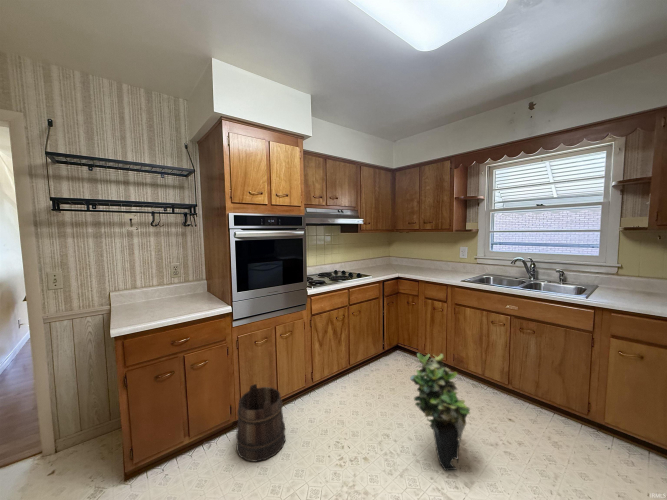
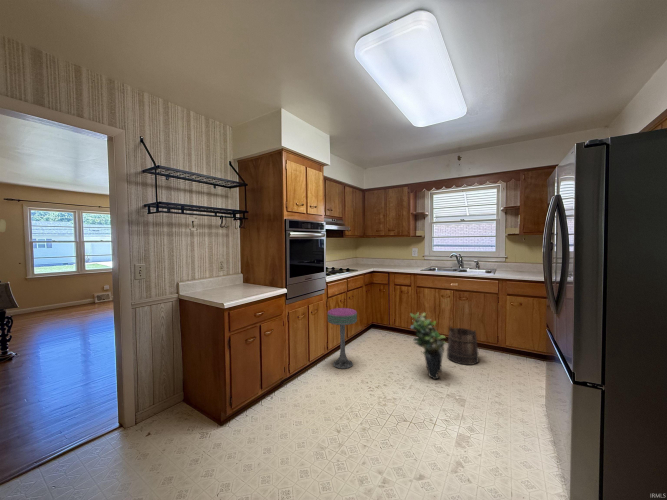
bar stool: none [303,330,344,415] -> present [328,308,357,368]
bucket: present [236,384,285,462] -> present [447,327,478,365]

